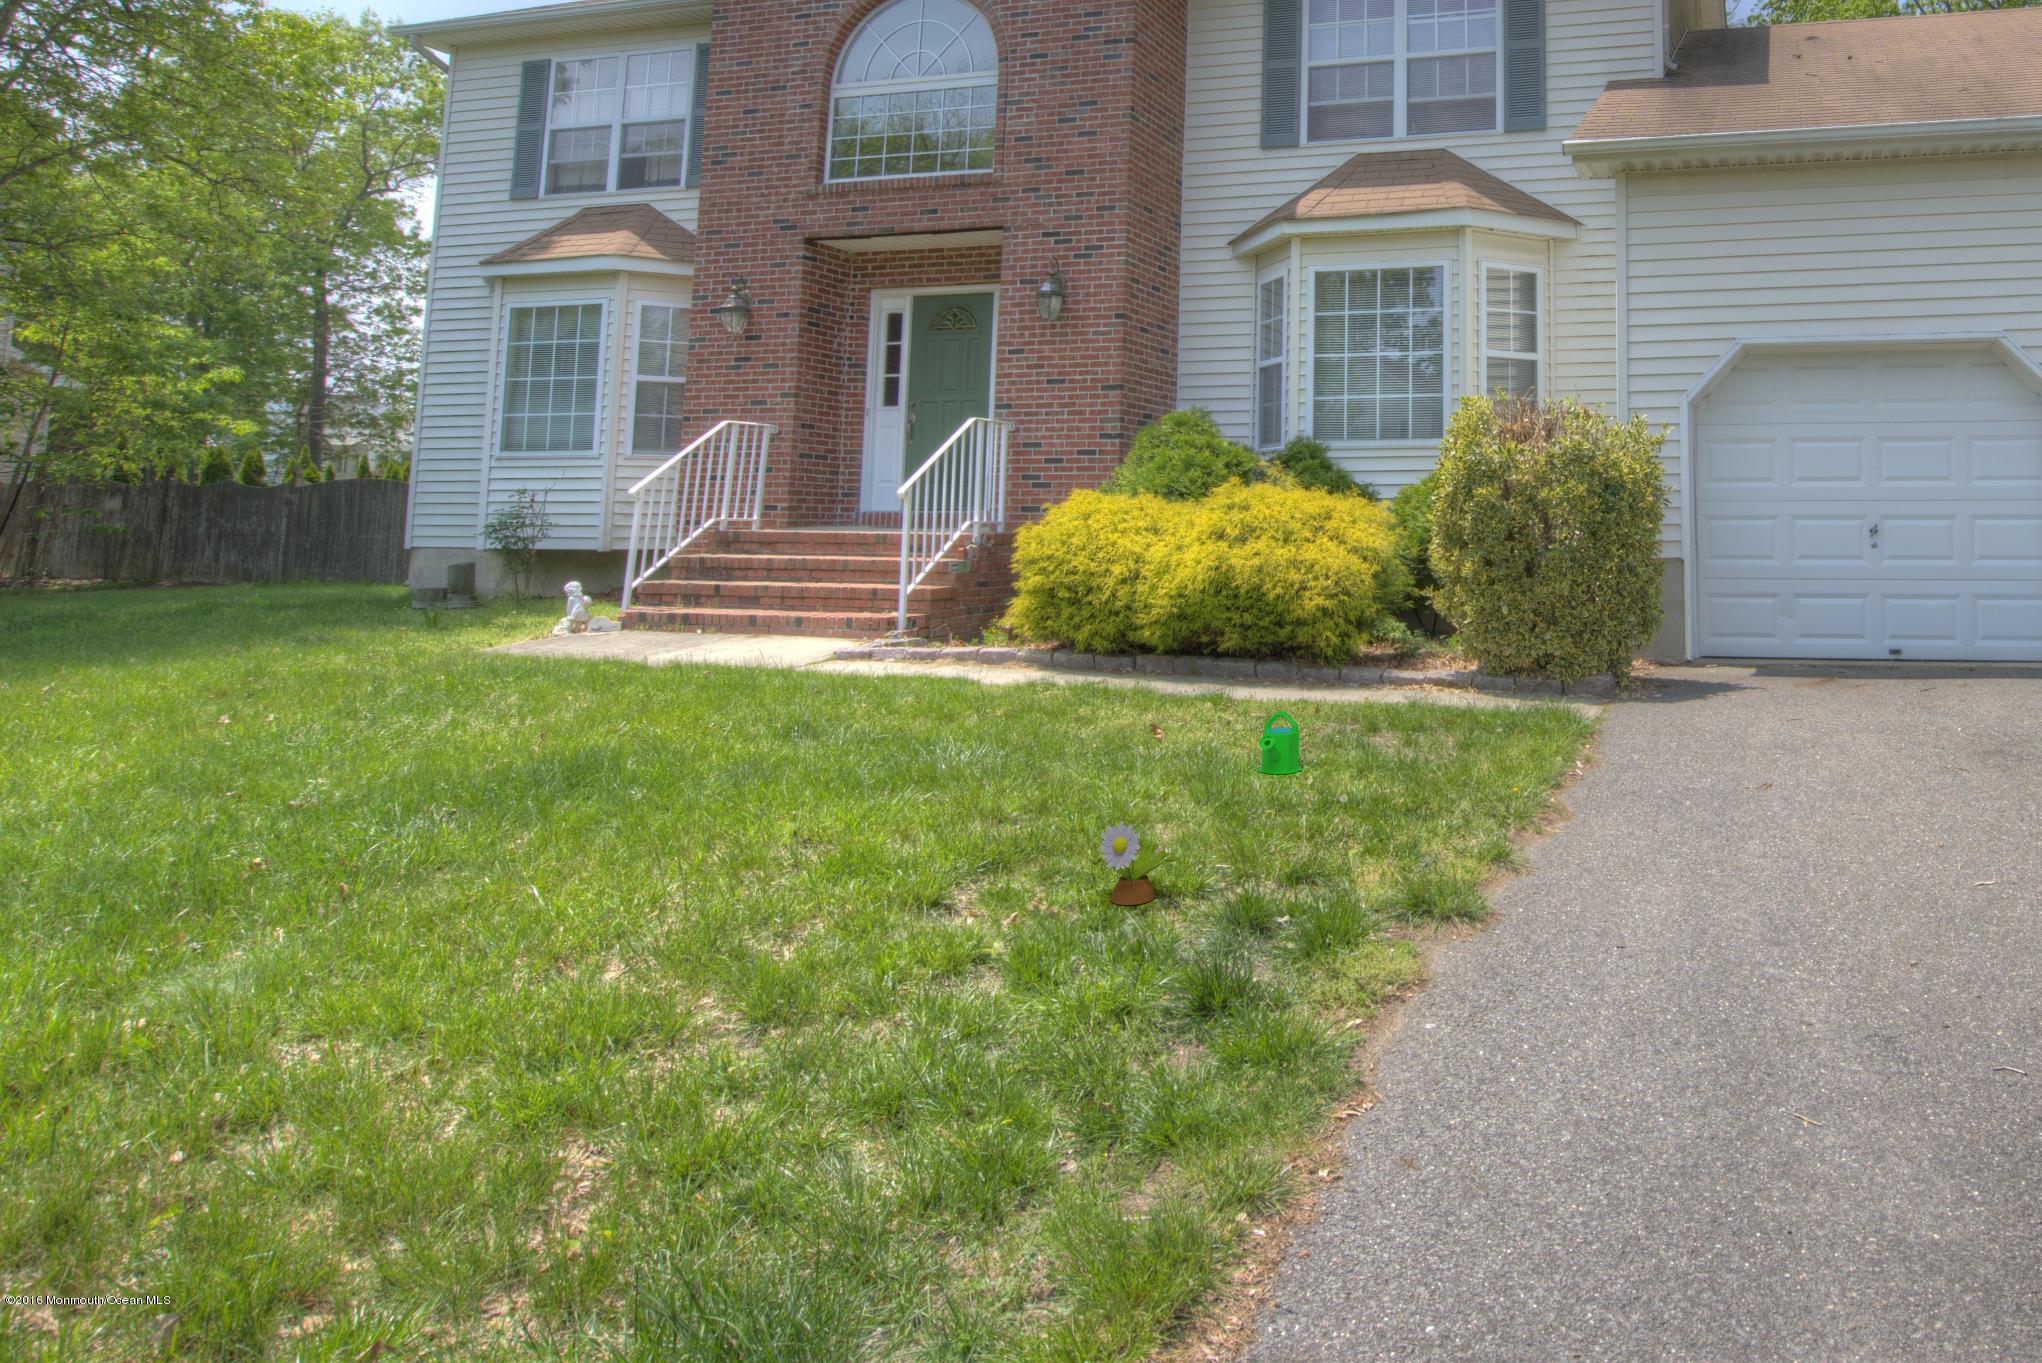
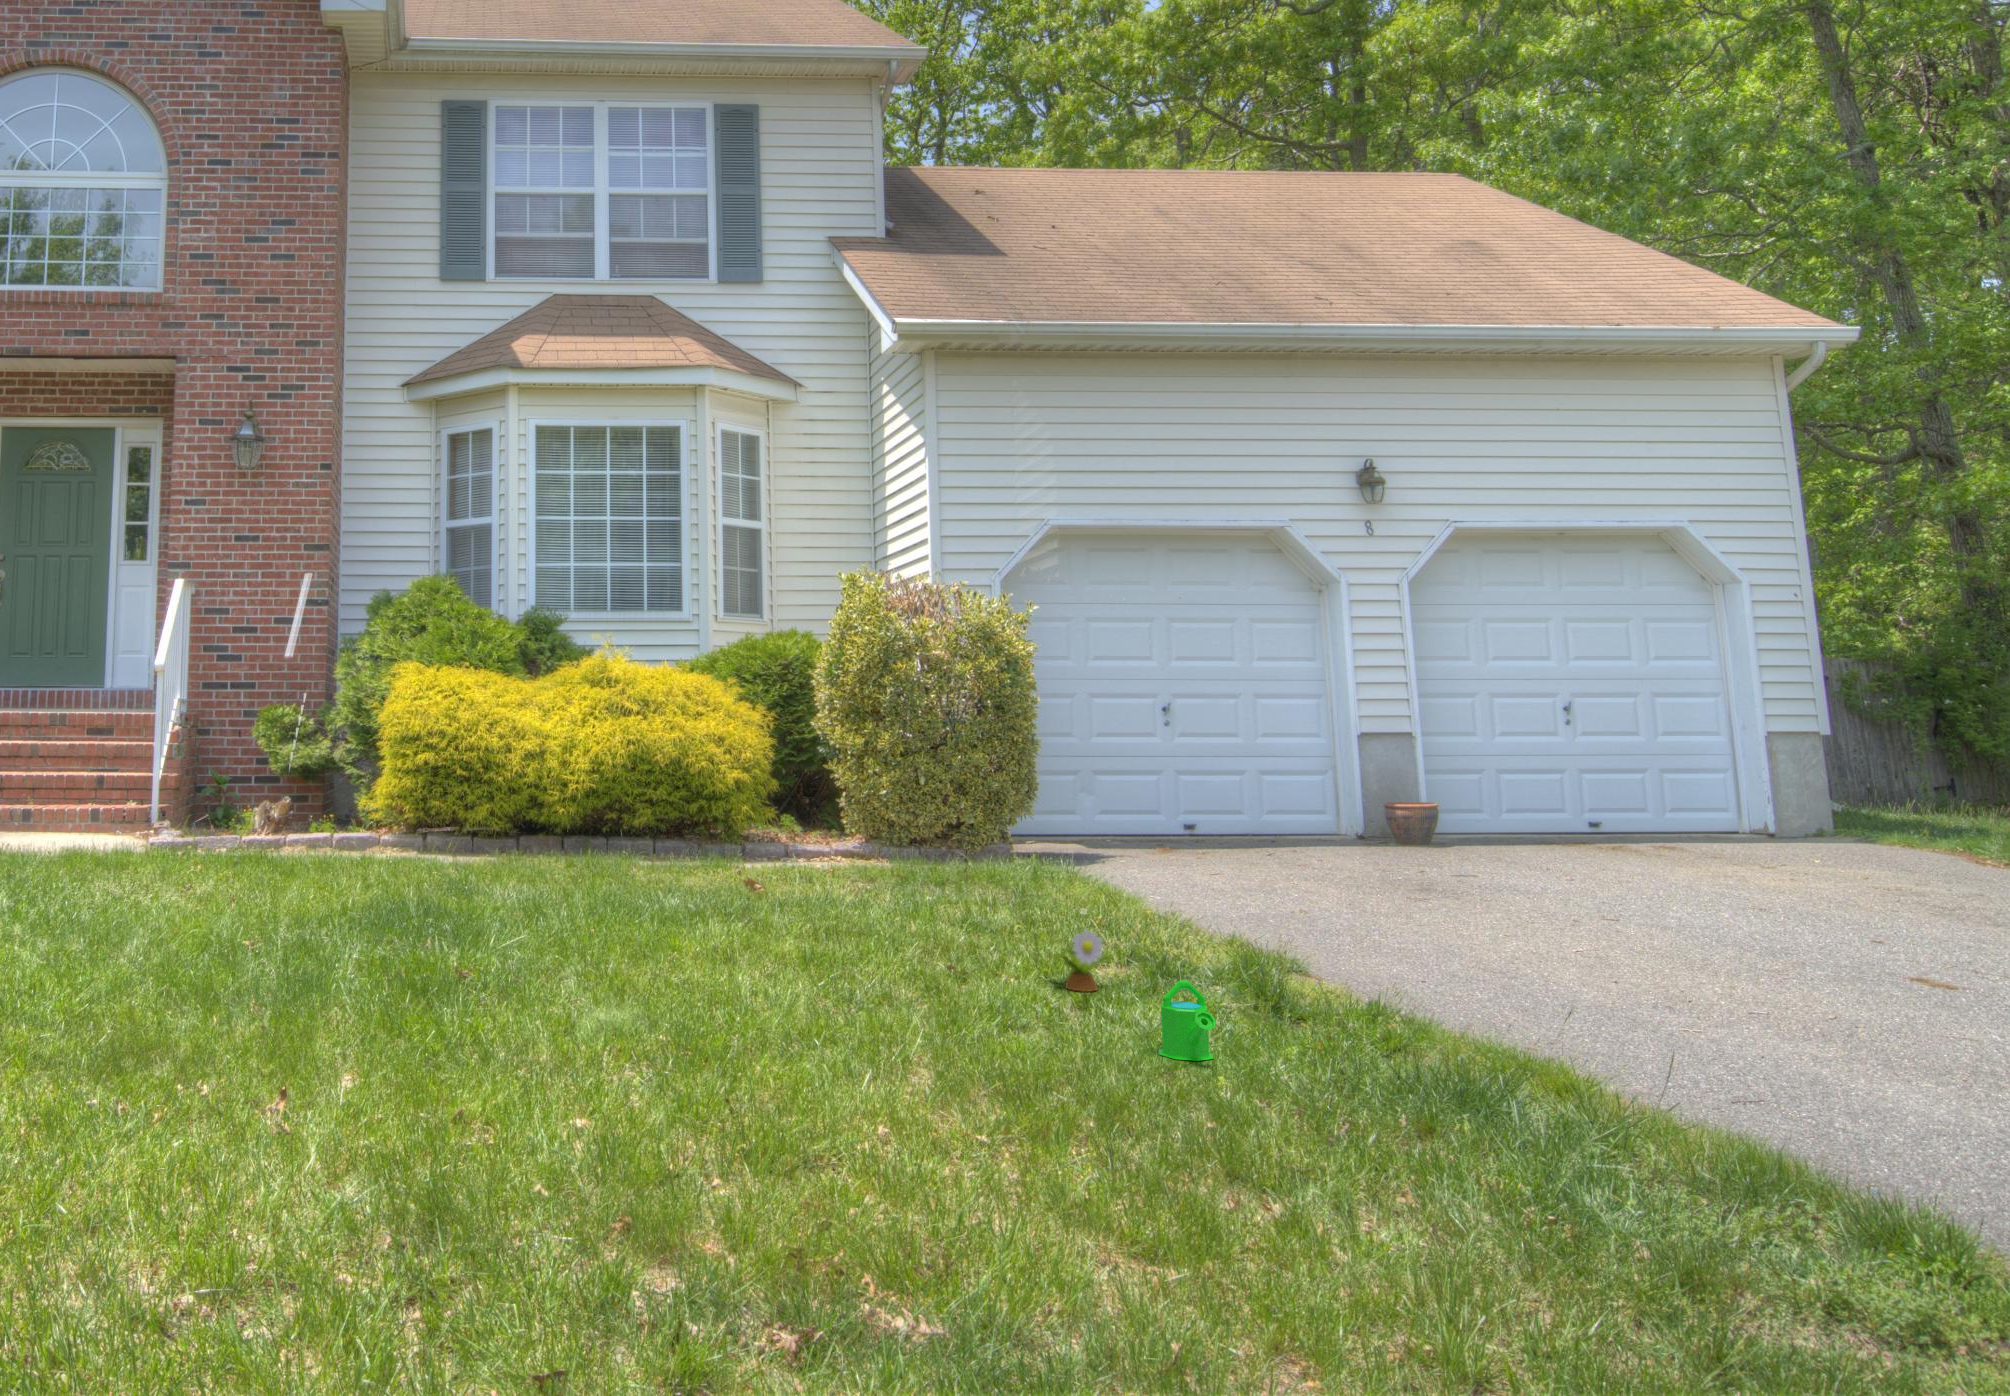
watering can: present [1259,711,1302,774] -> present [1158,980,1216,1061]

